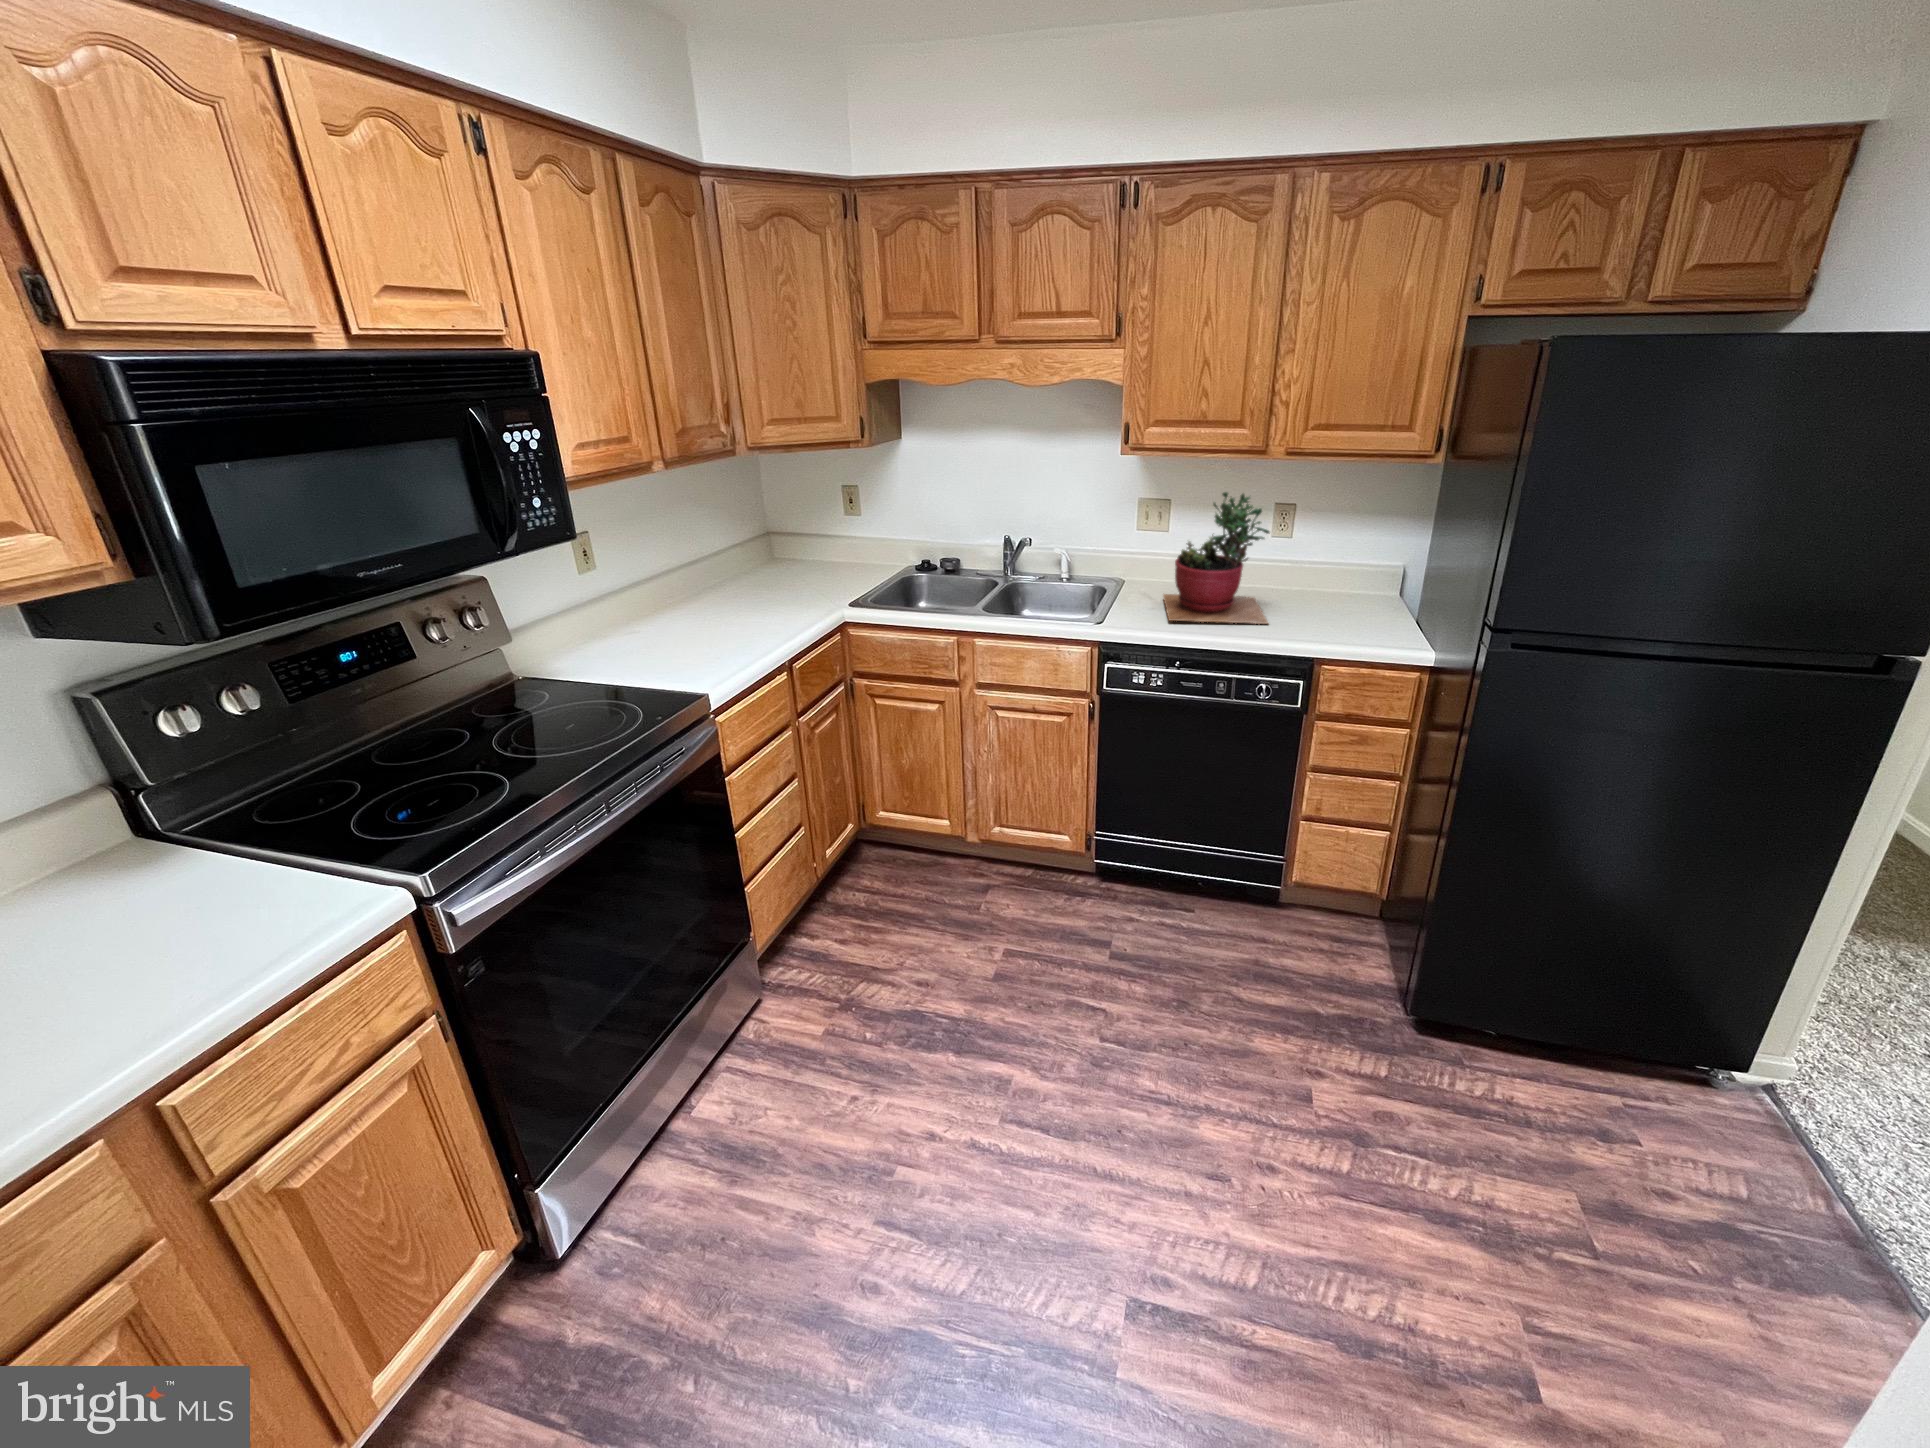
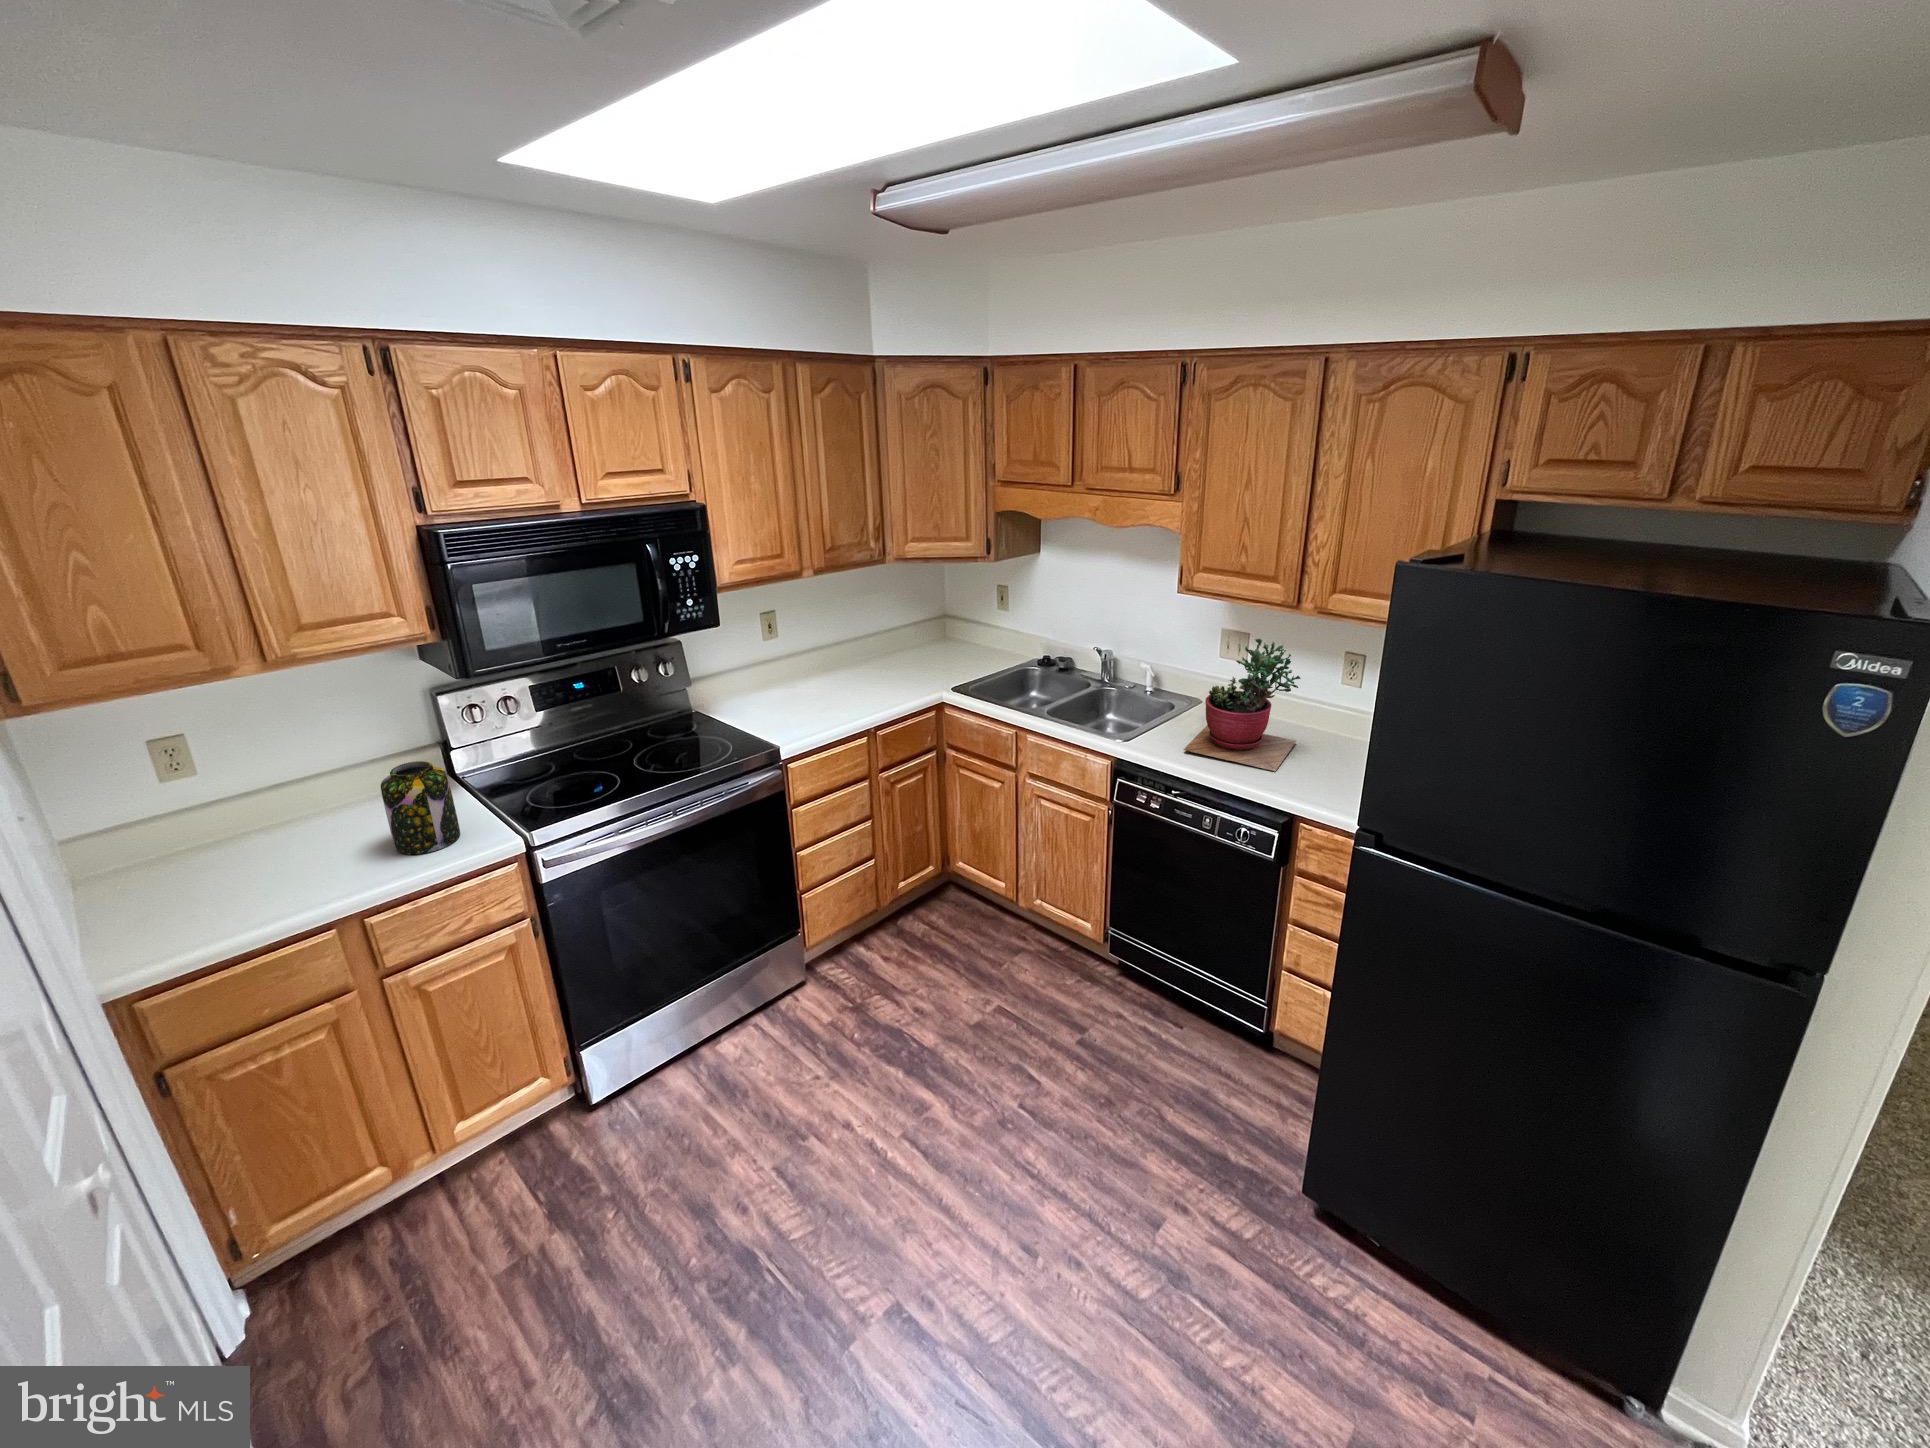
jar: none [66,804,262,983] -> present [381,761,460,854]

